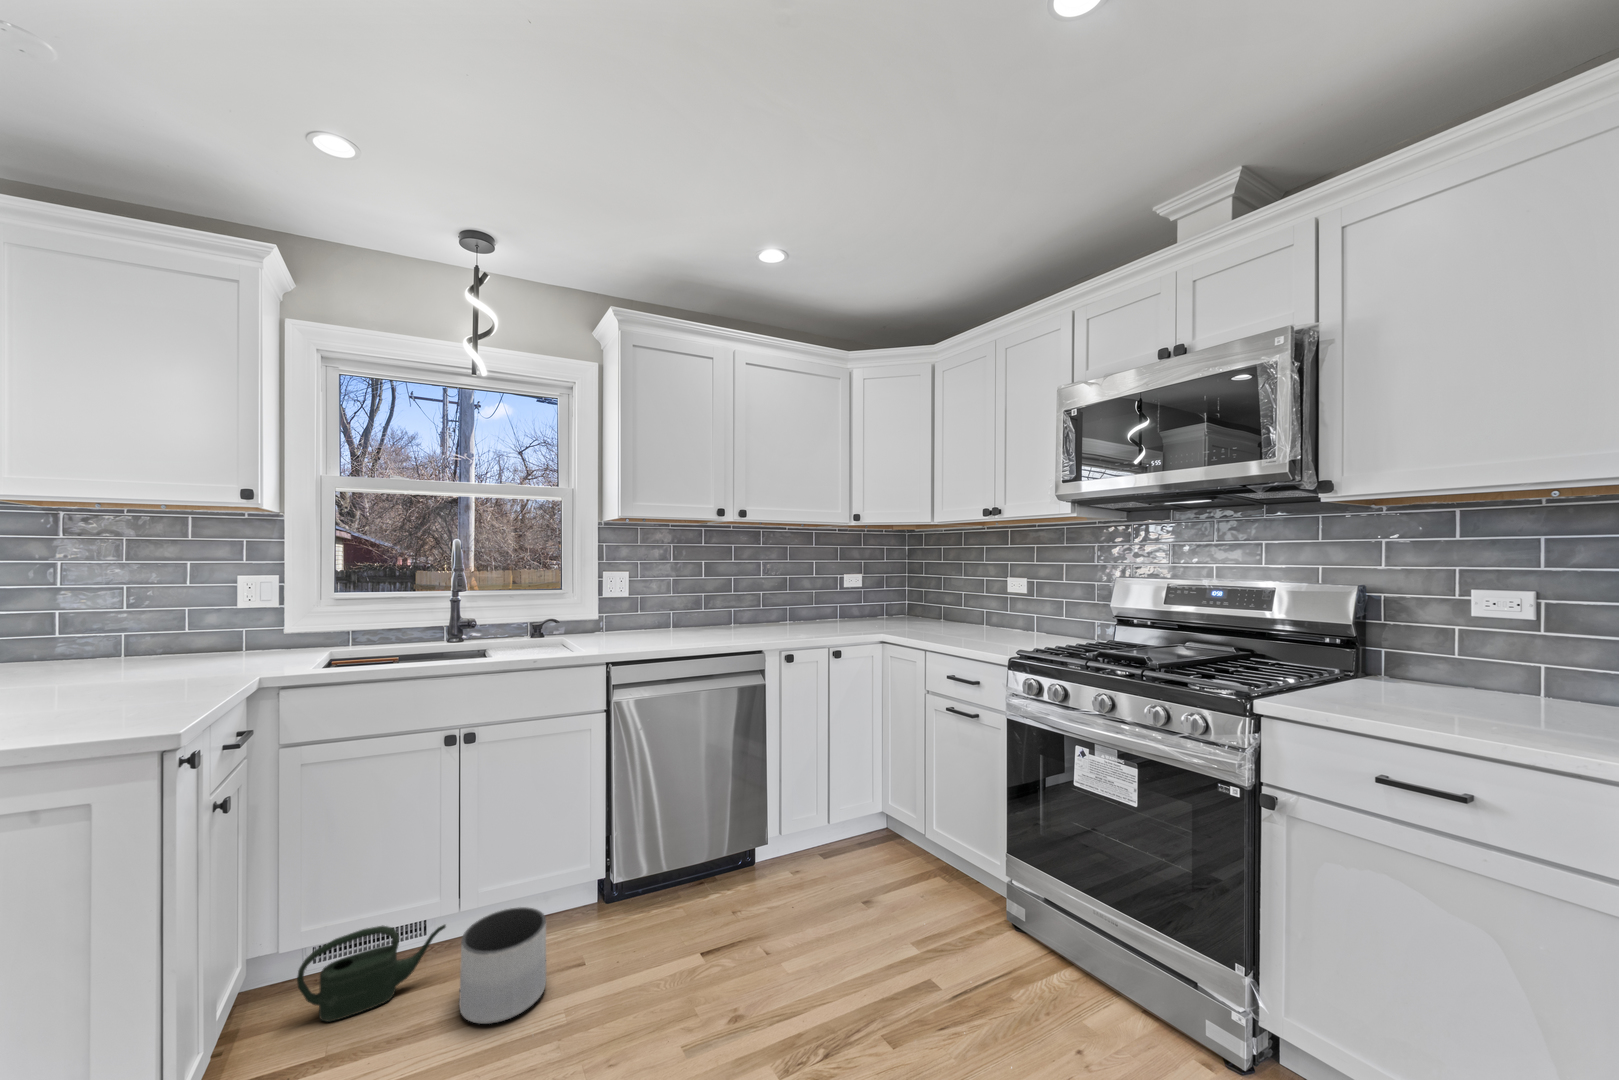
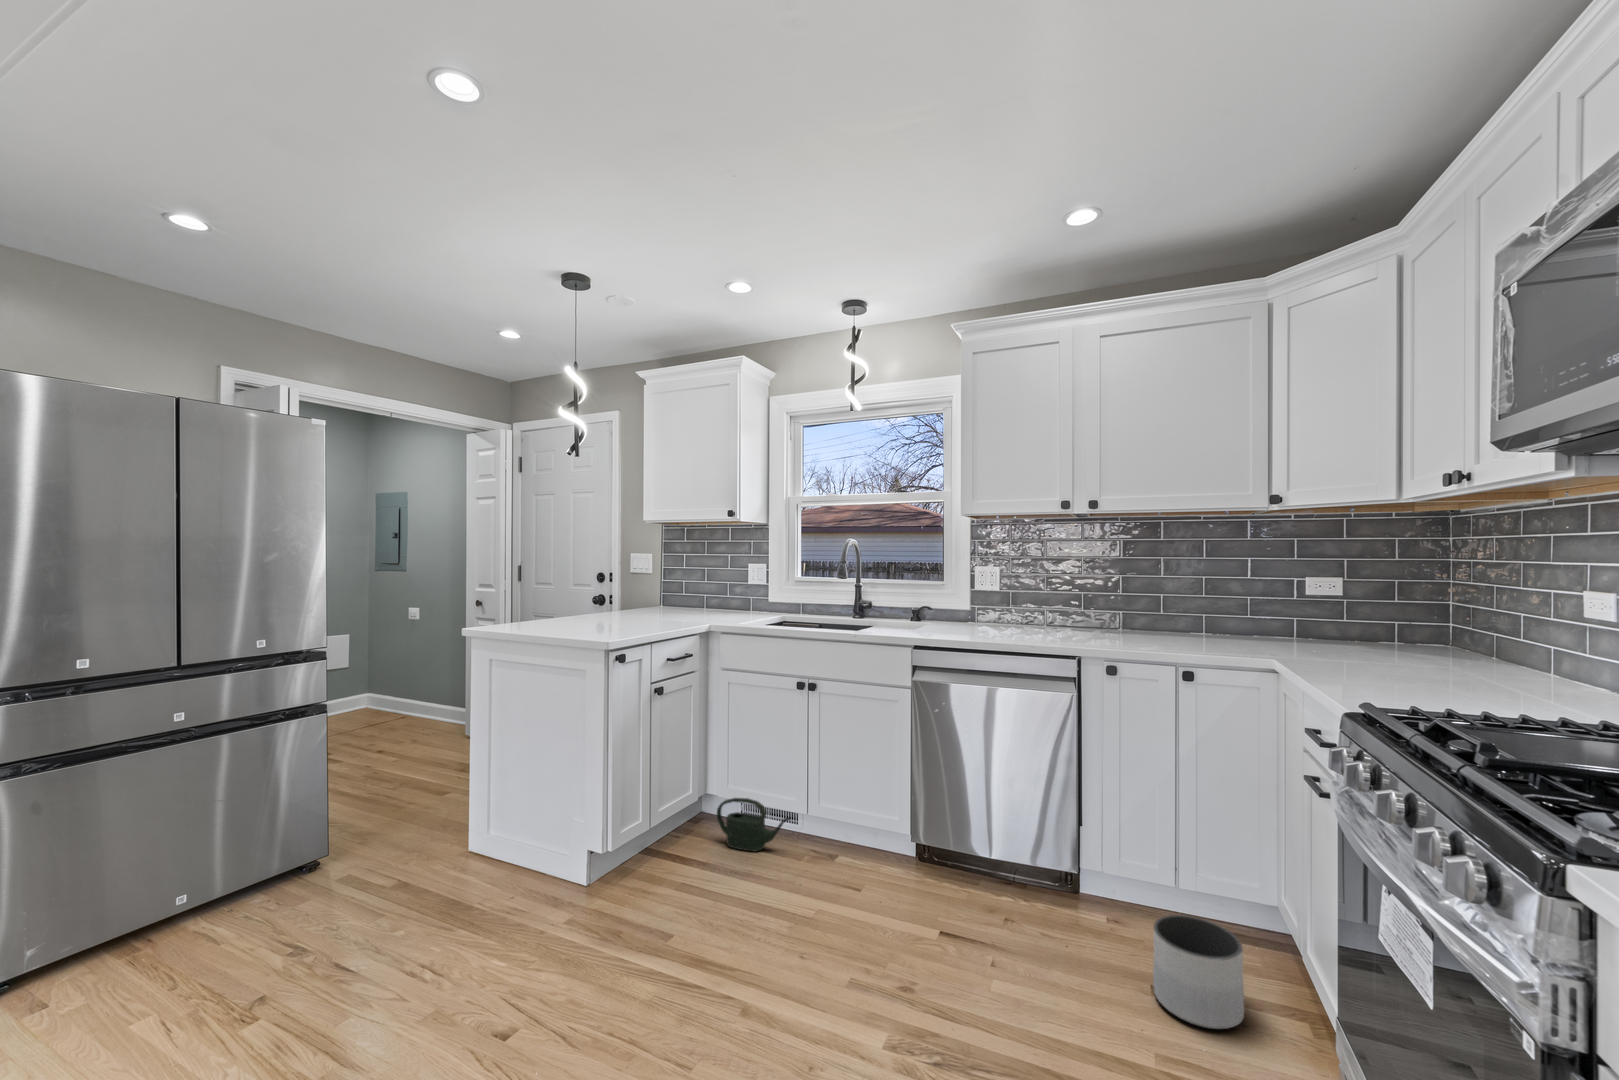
planter: present [459,907,546,1024] -> present [1153,915,1244,1030]

